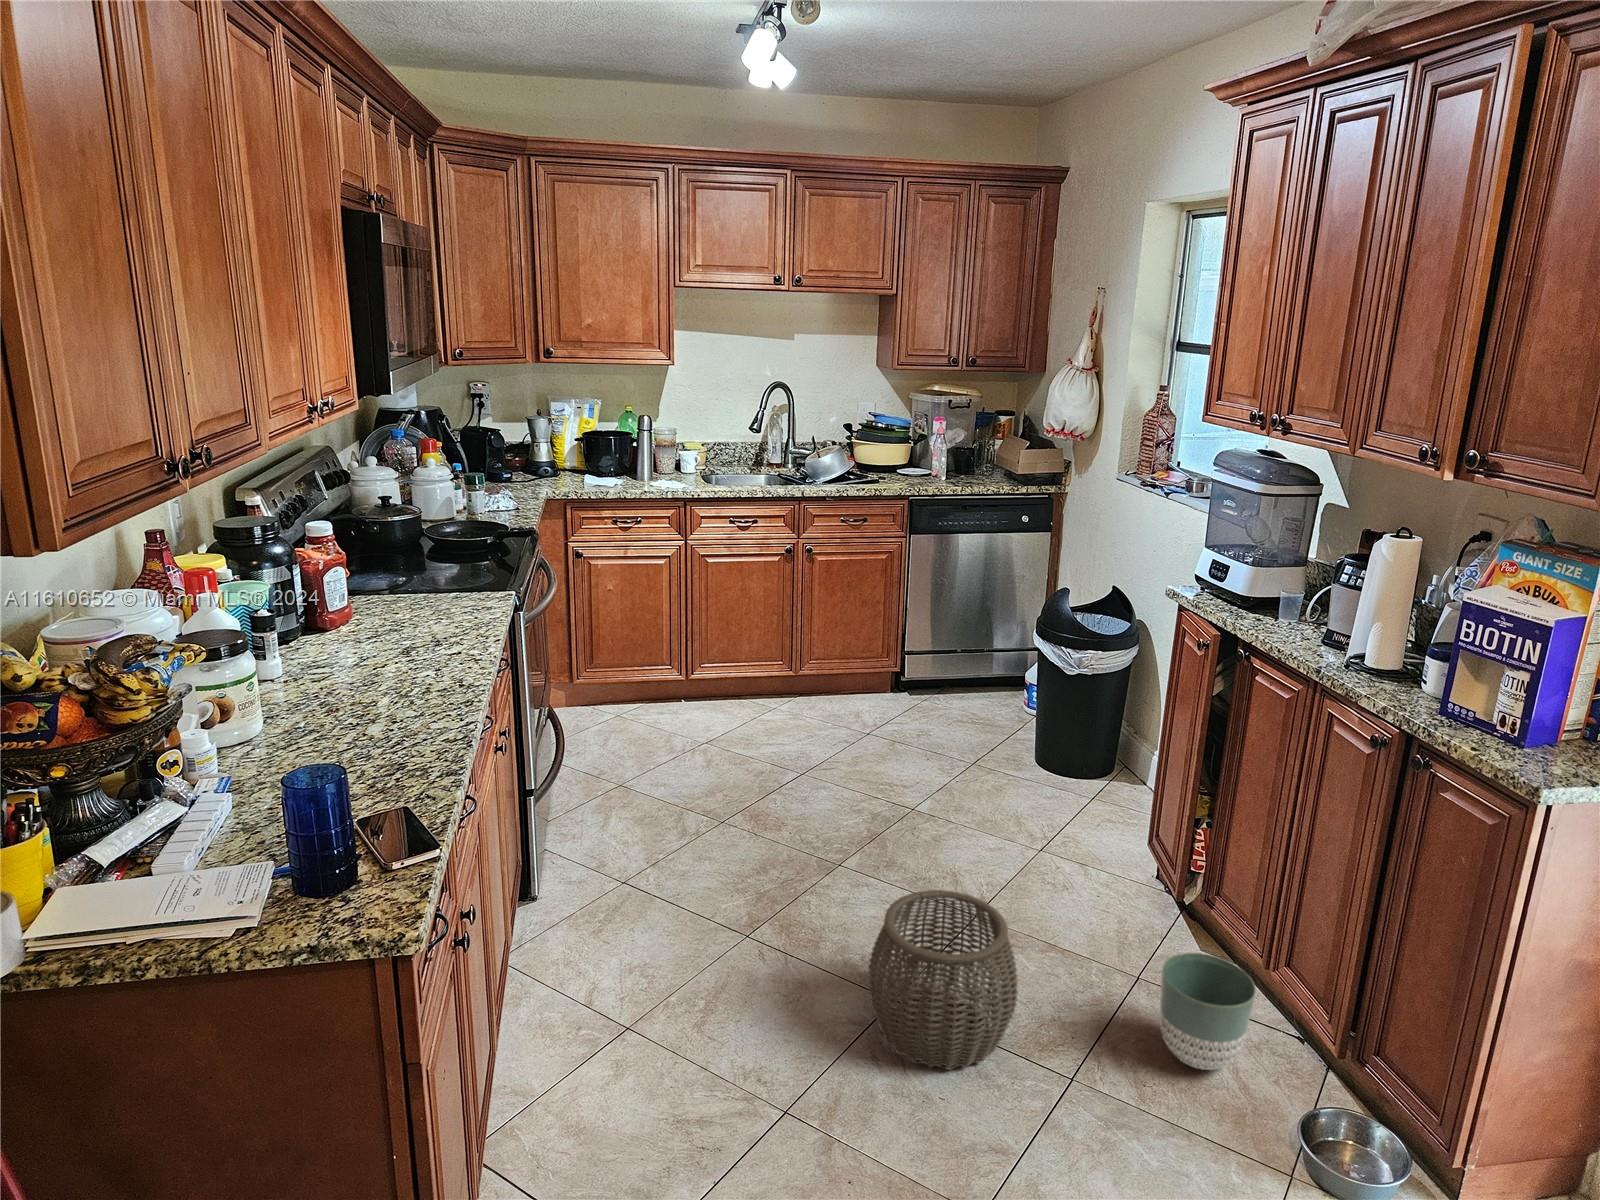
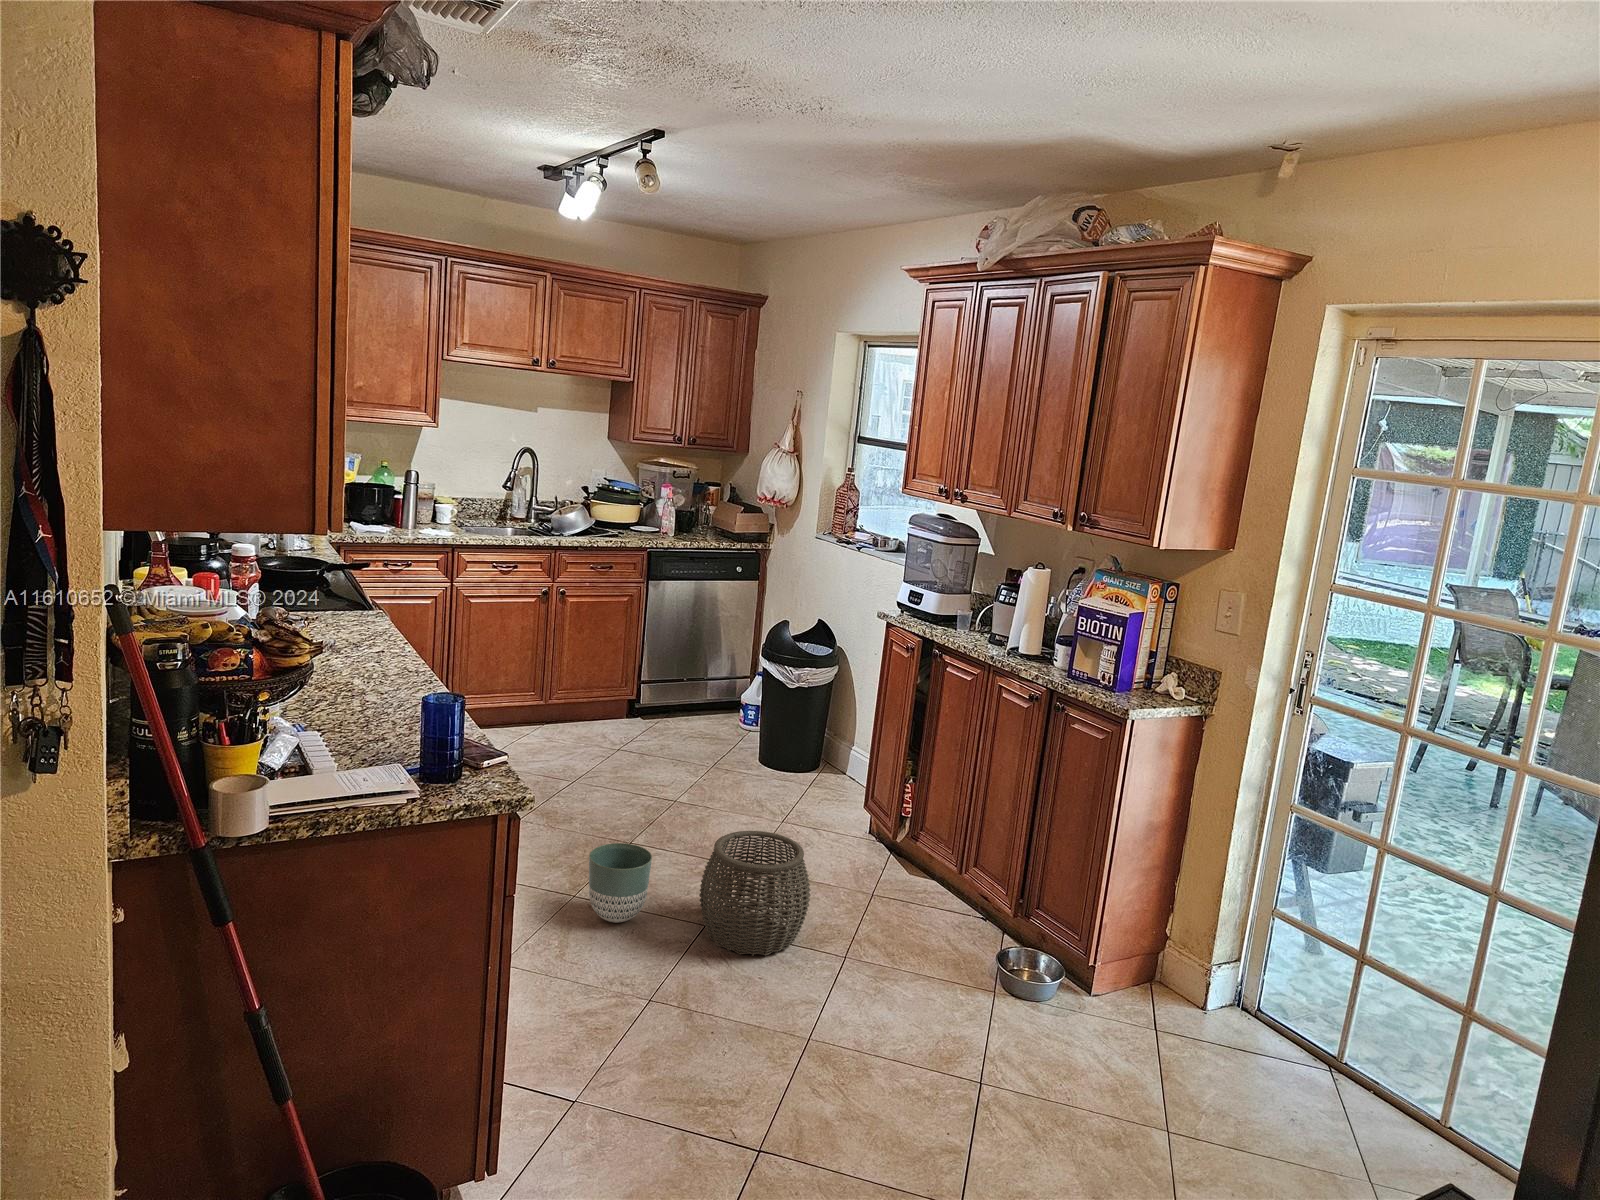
planter: present [1159,953,1256,1070] -> present [589,843,652,923]

